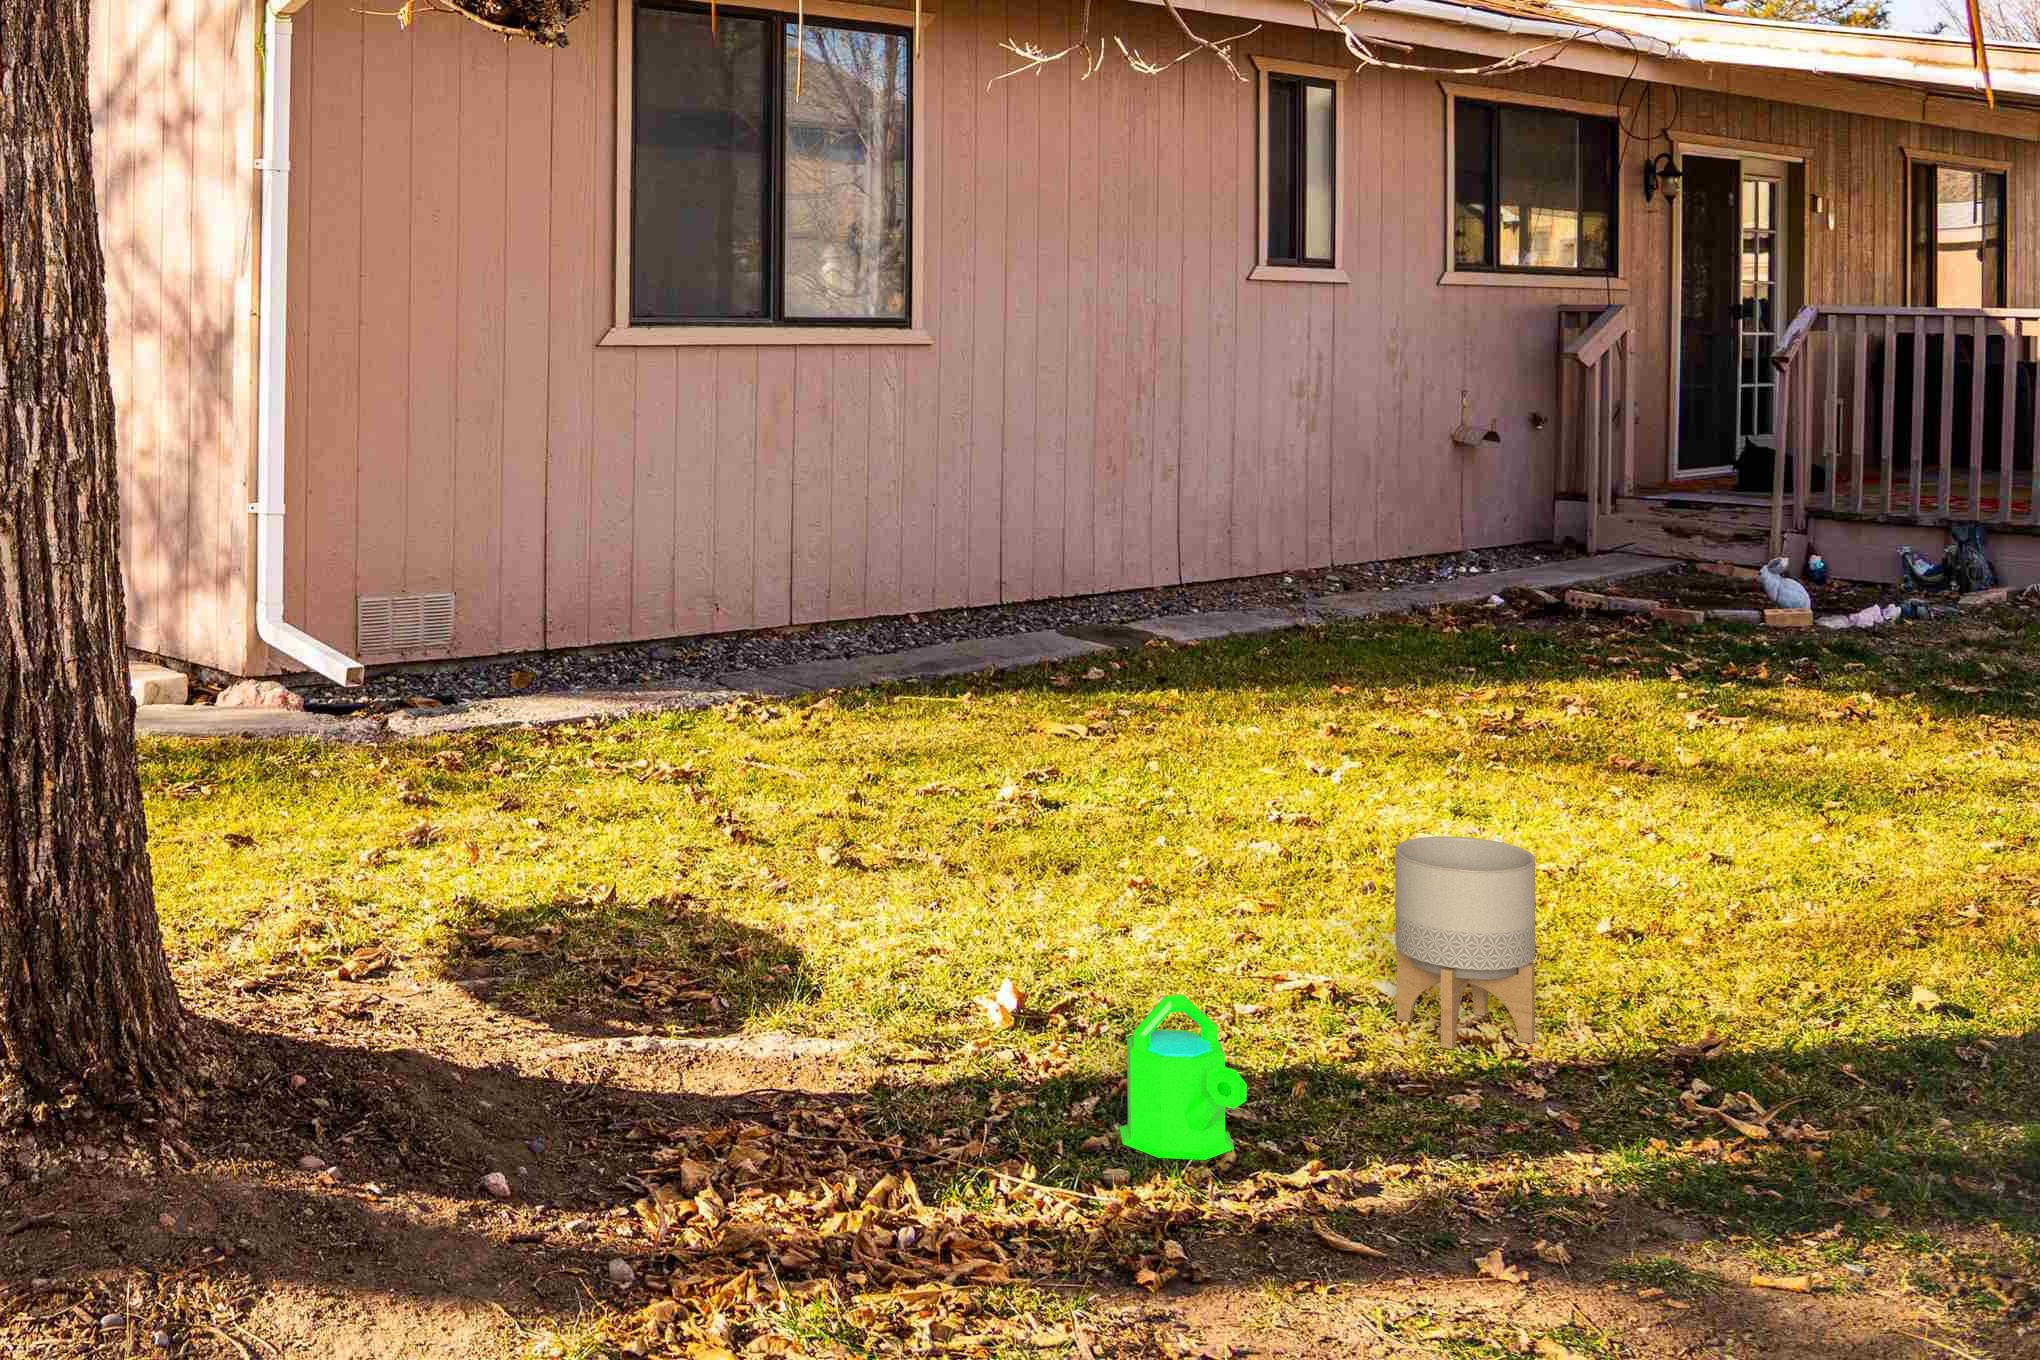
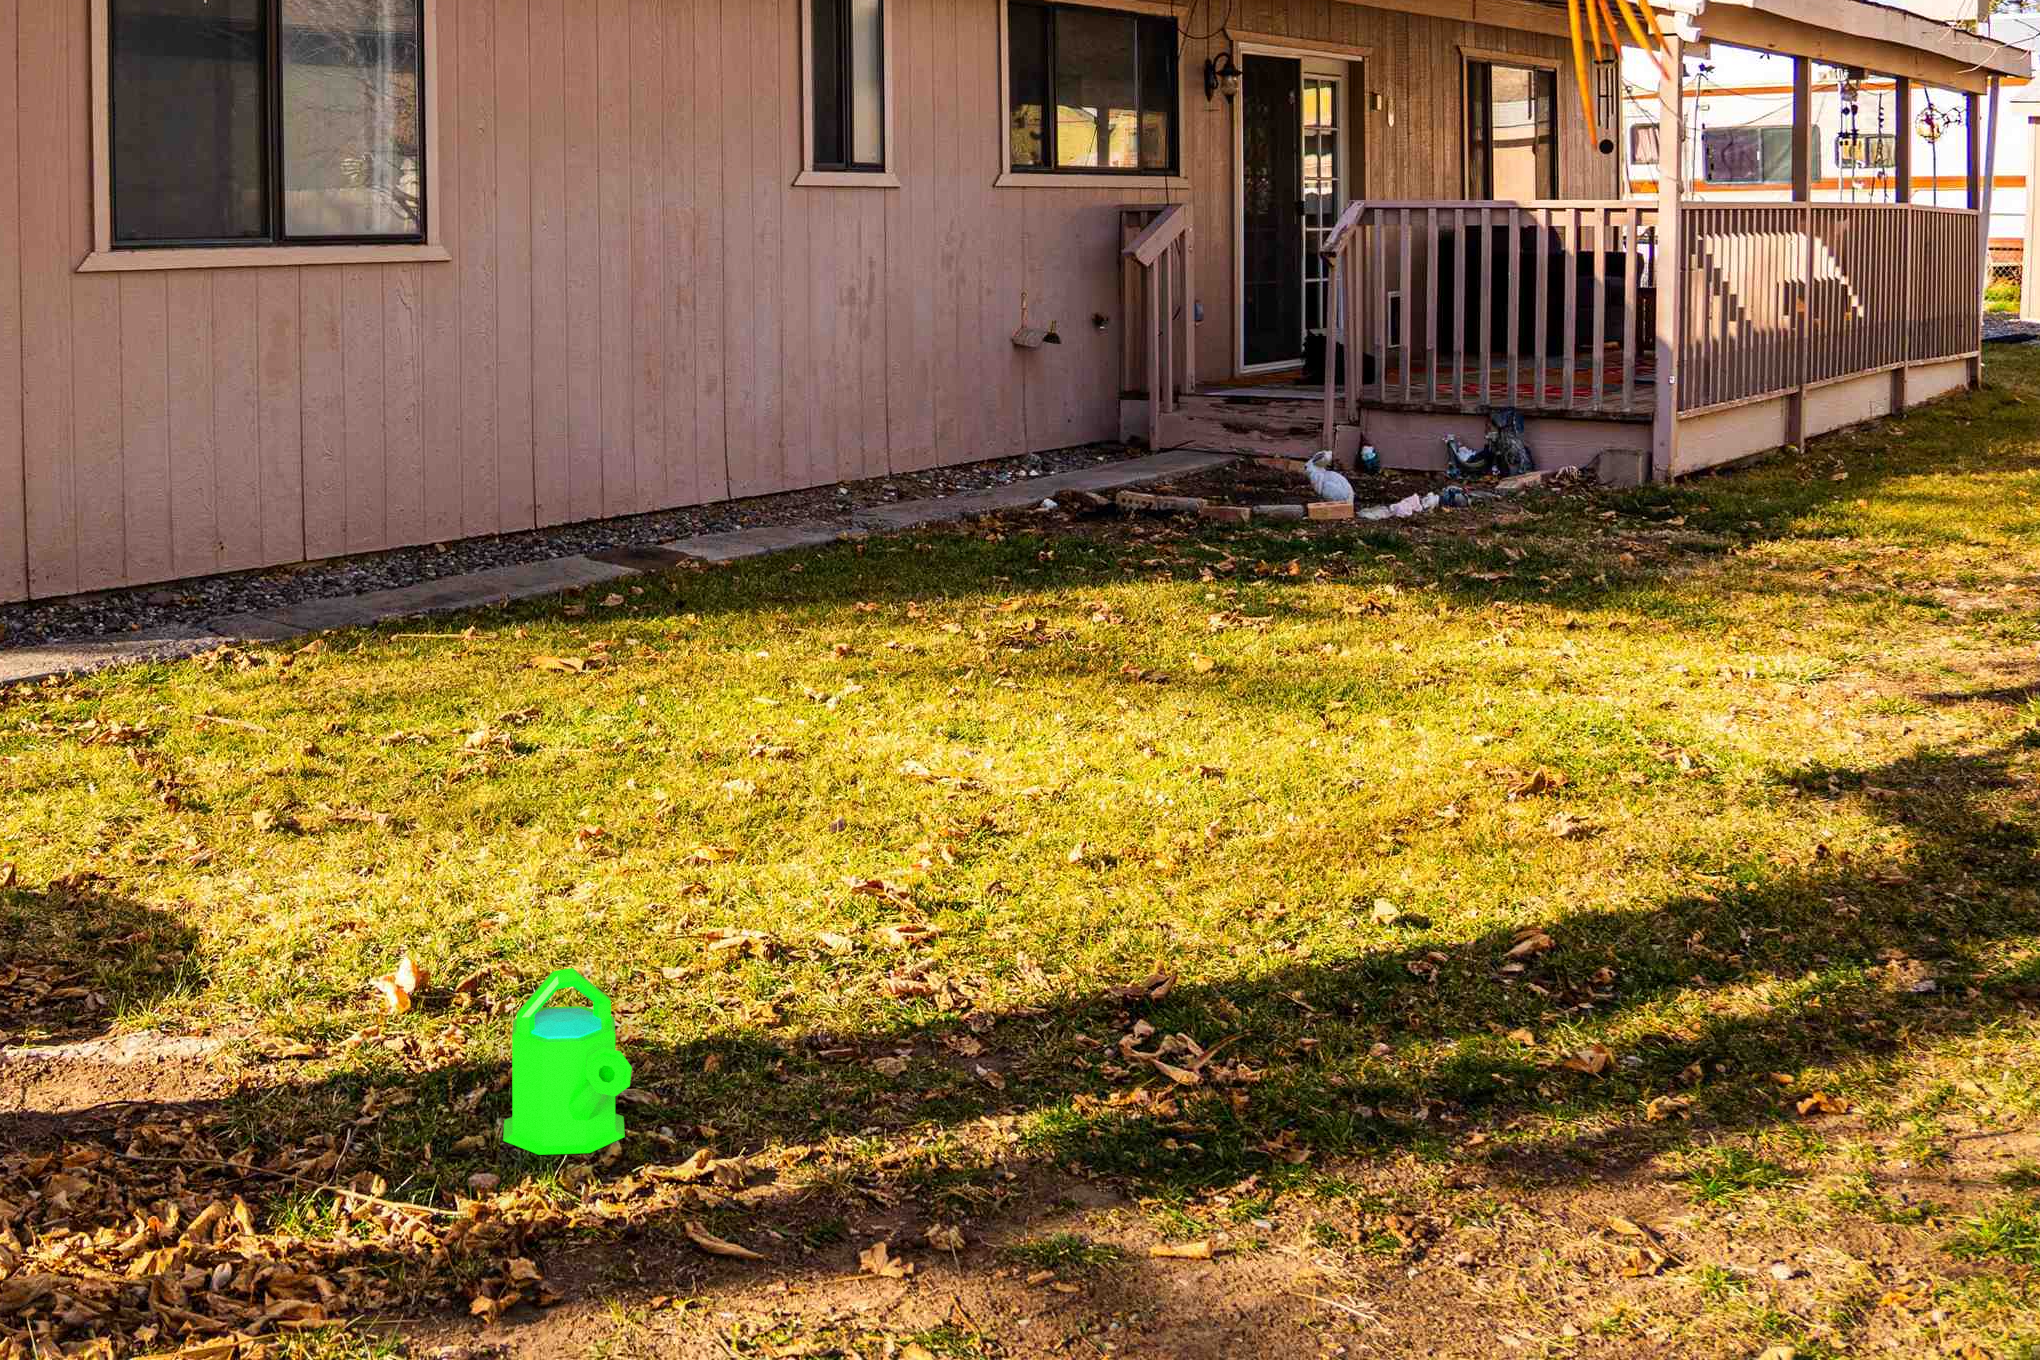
planter: present [1395,837,1535,1049] -> none [828,774,966,1001]

